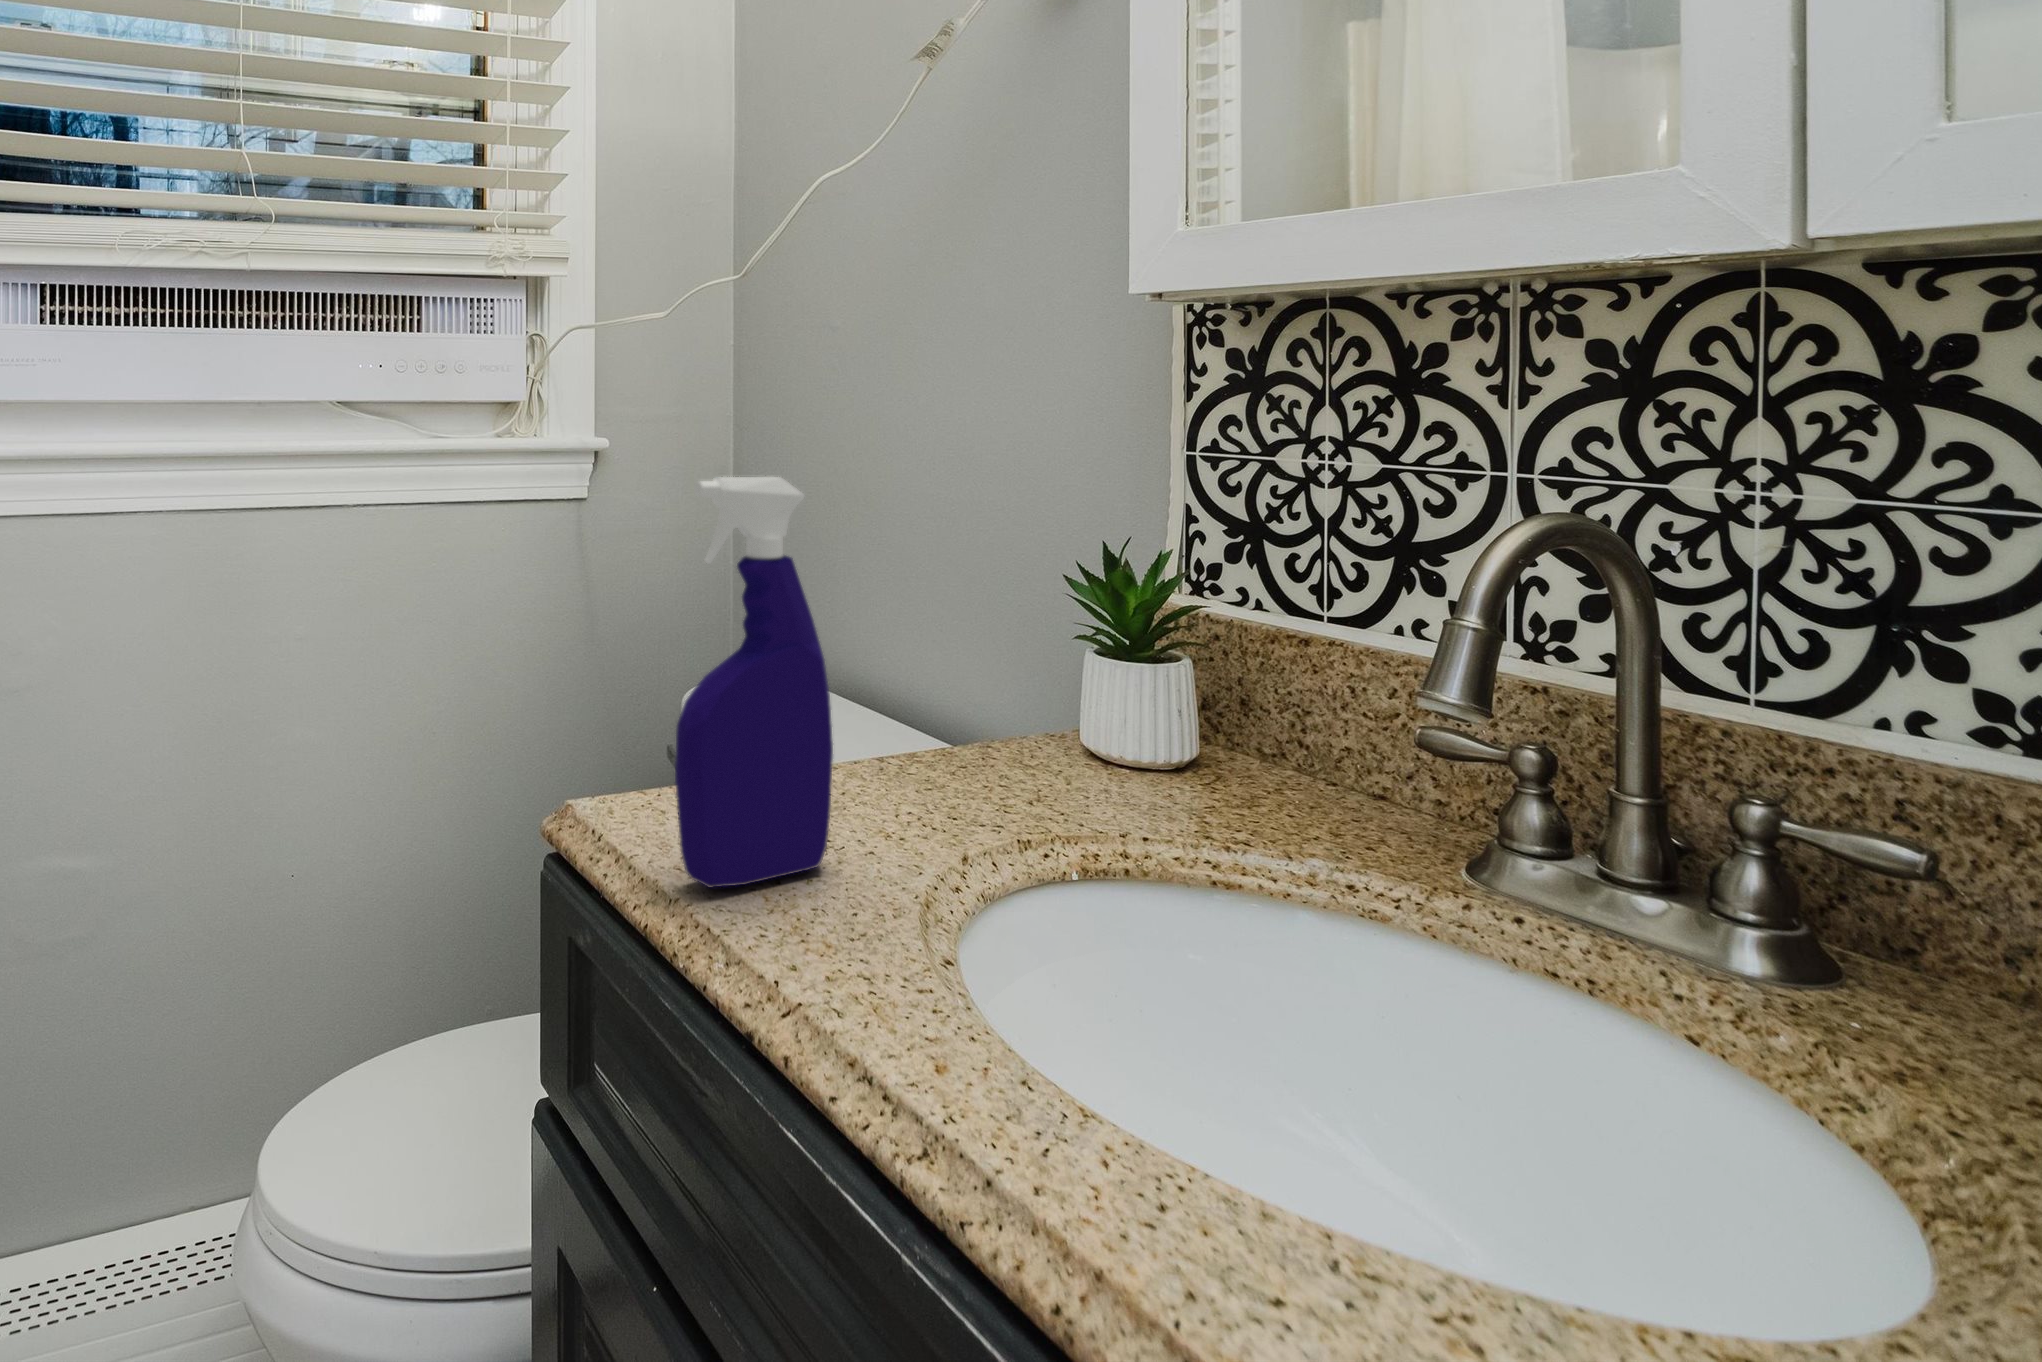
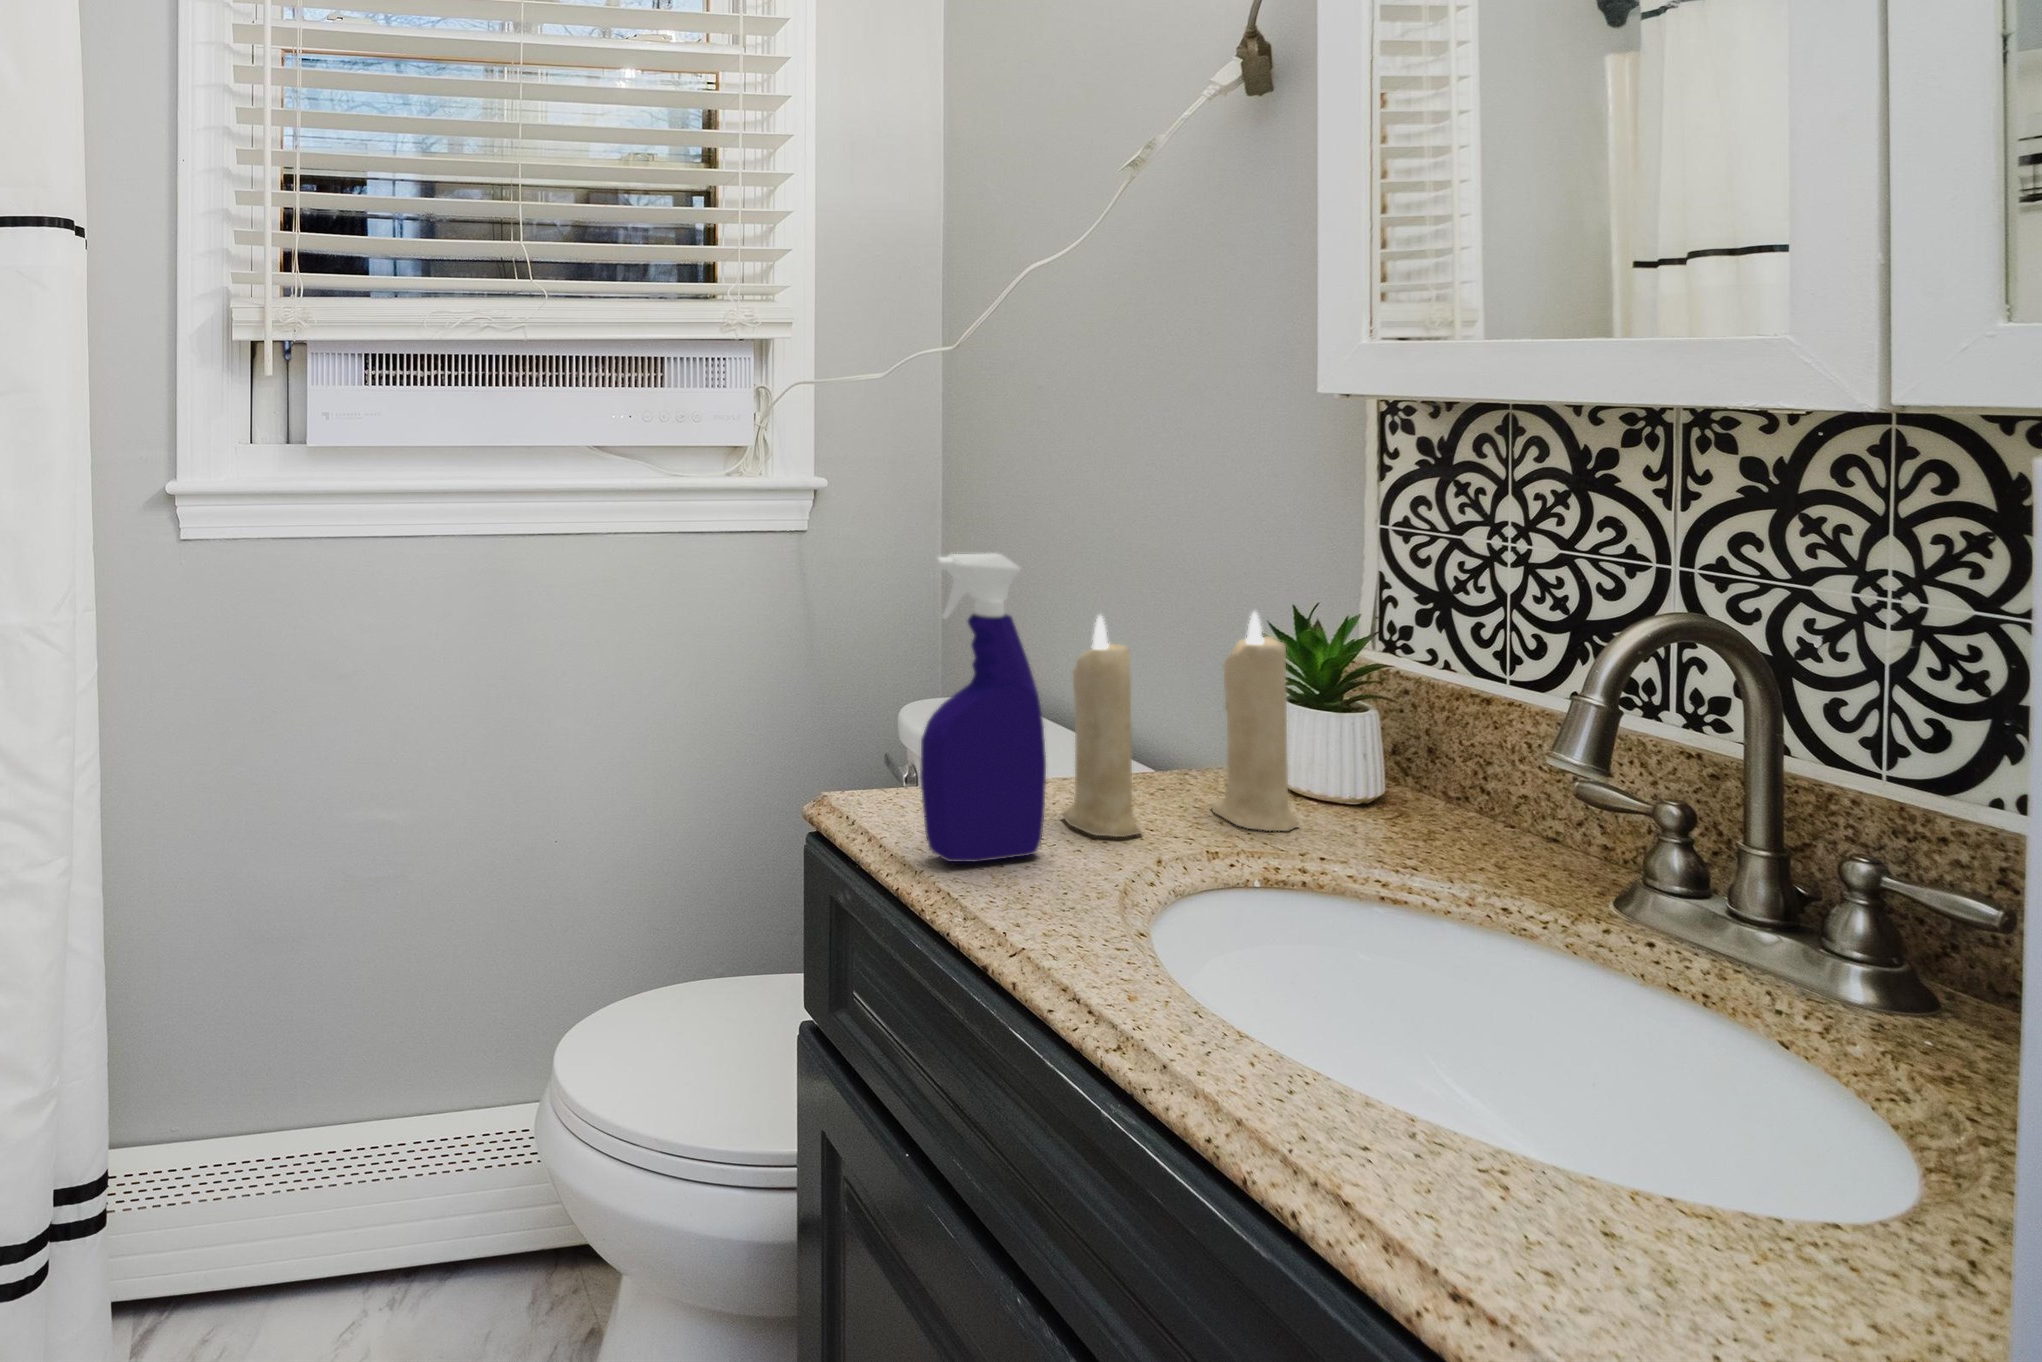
candle: none [850,538,1118,835] -> present [1061,612,1299,837]

